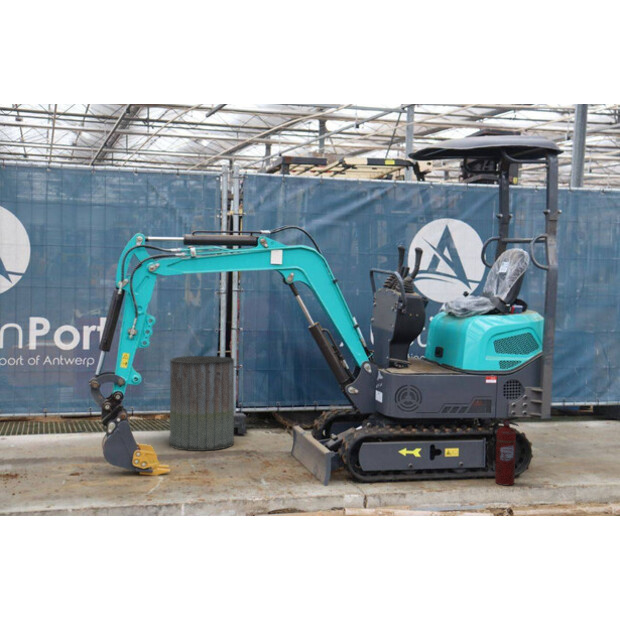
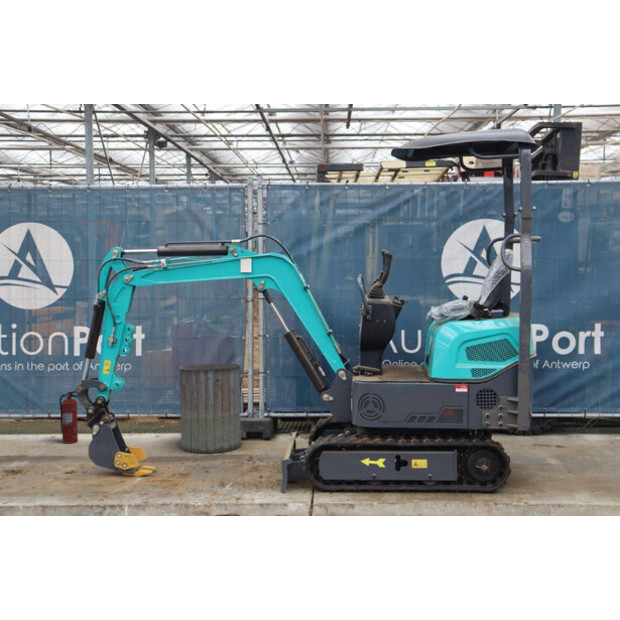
fire extinguisher: present [493,417,518,485] -> present [59,391,78,443]

